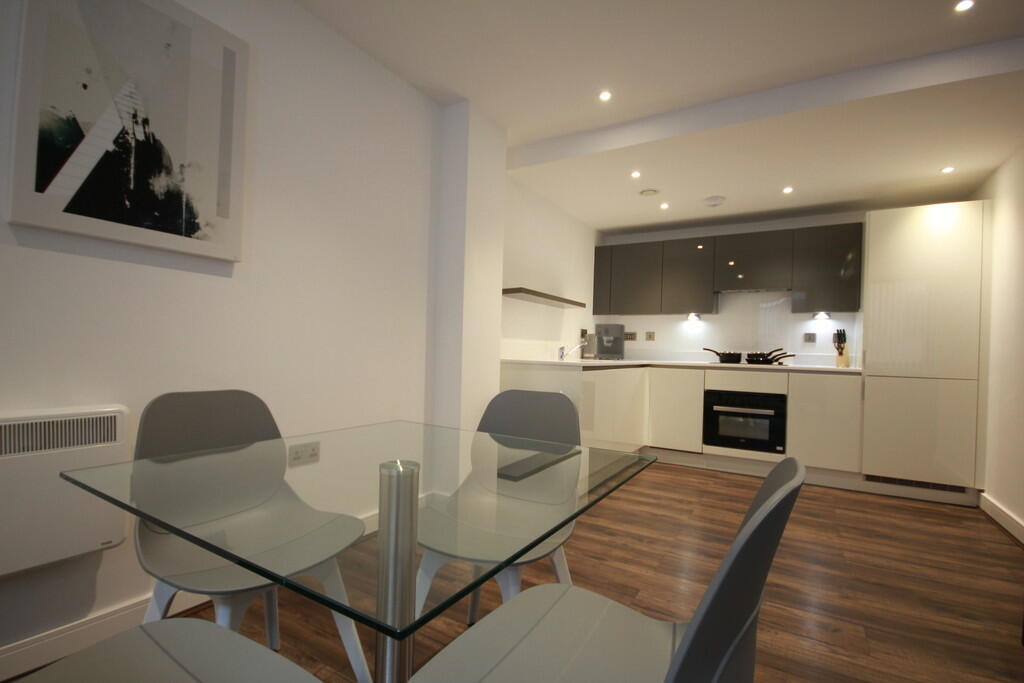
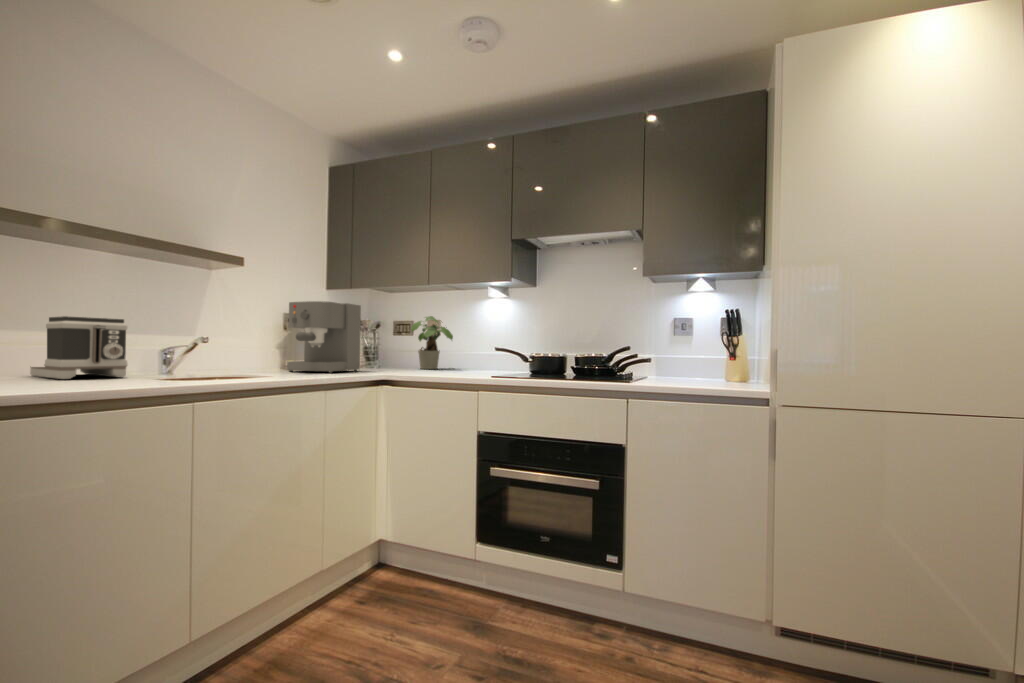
potted plant: none [639,330,666,361] -> present [411,316,453,369]
toaster: none [519,332,560,358] -> present [30,316,128,379]

